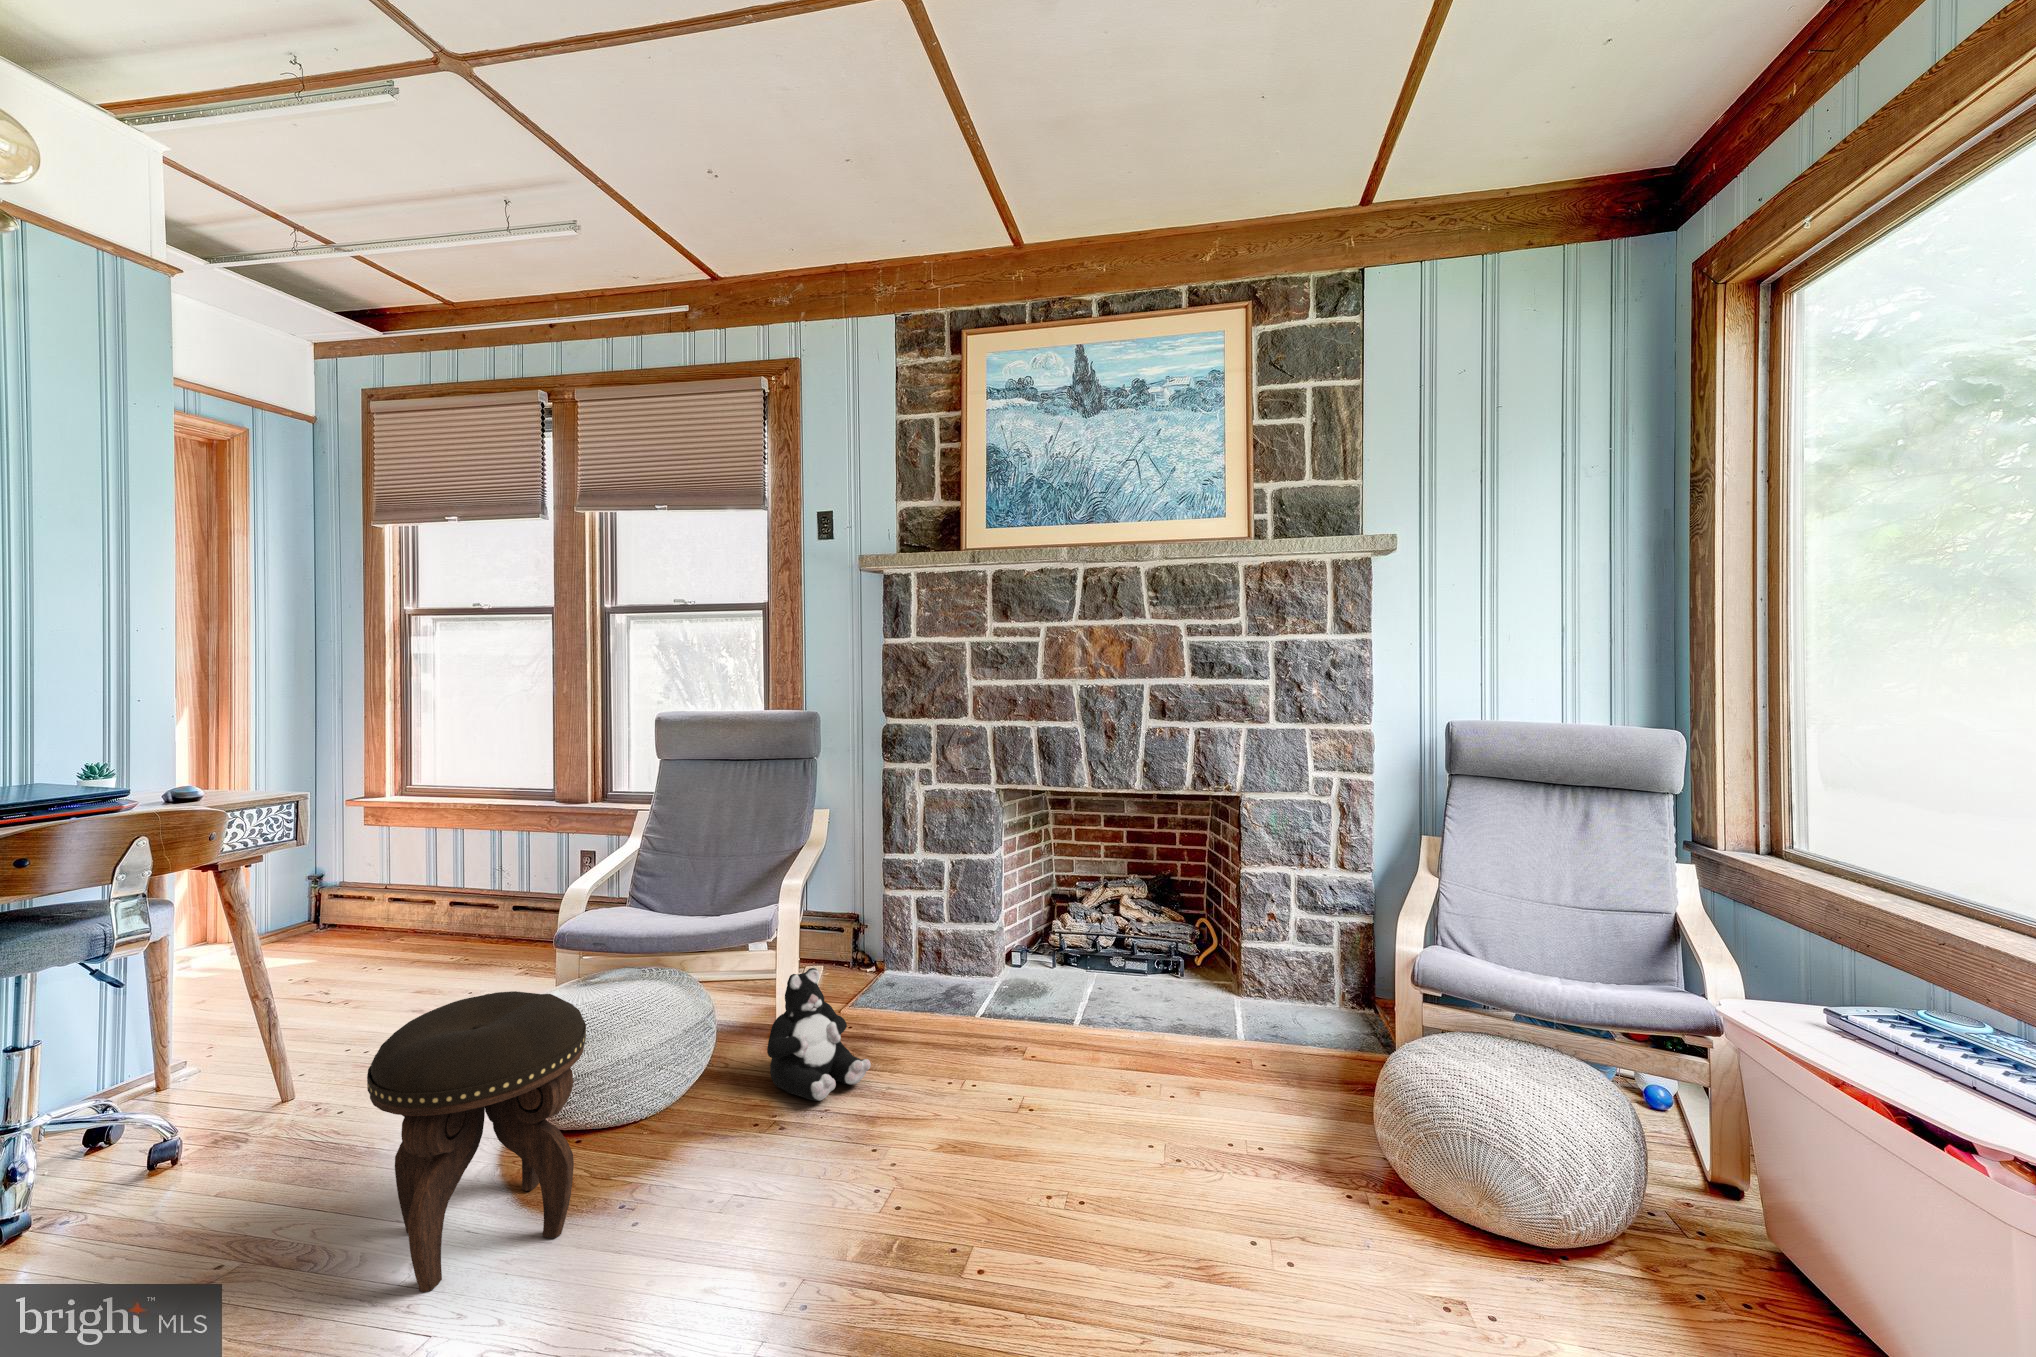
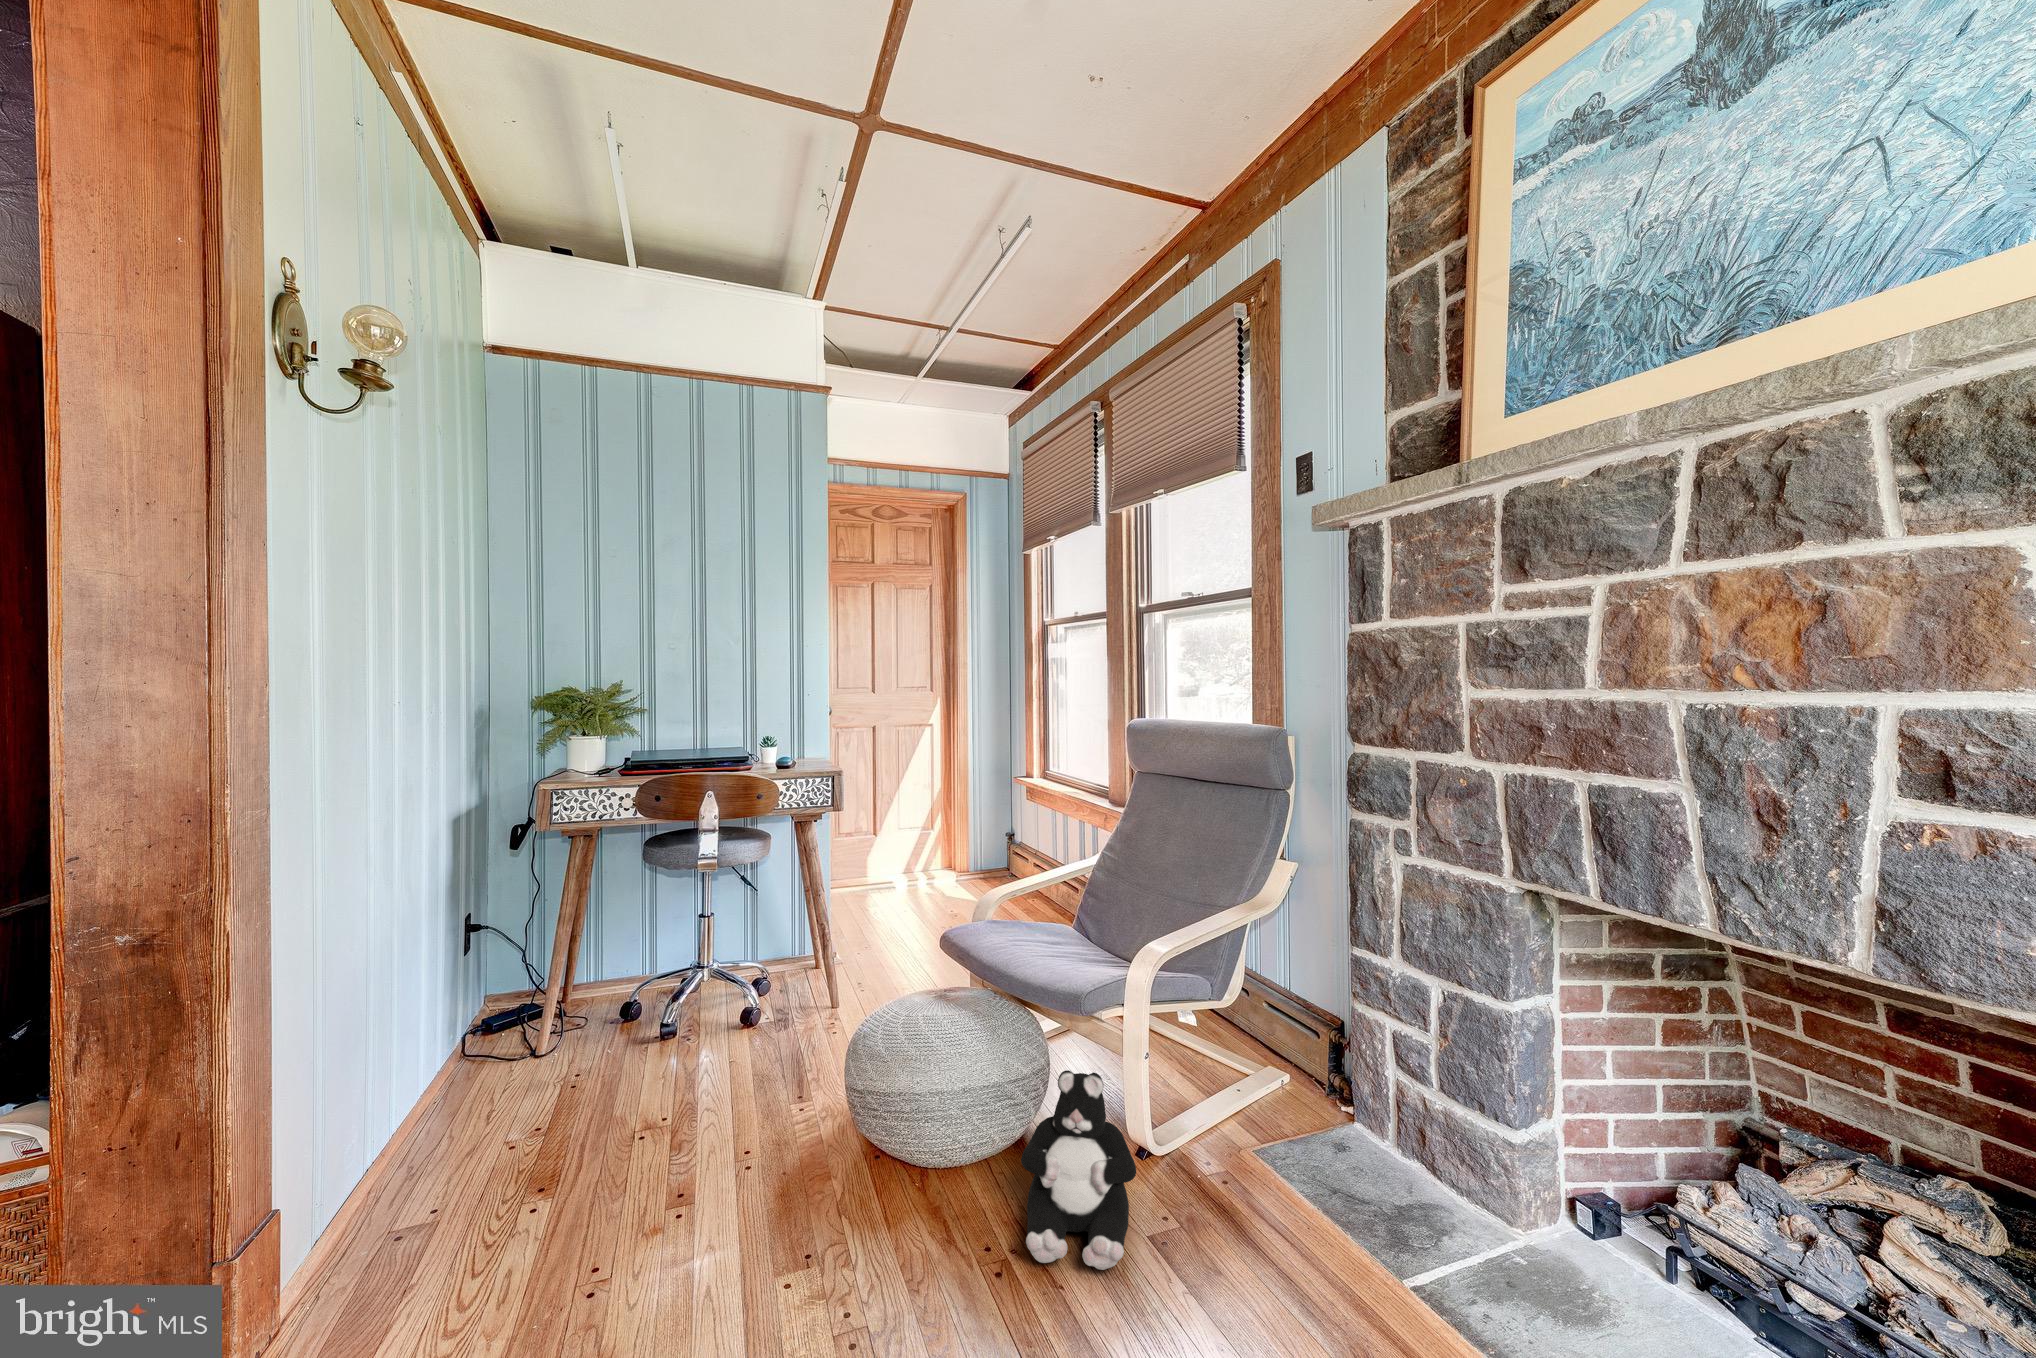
footstool: present [367,991,586,1292] -> none [623,970,803,1239]

